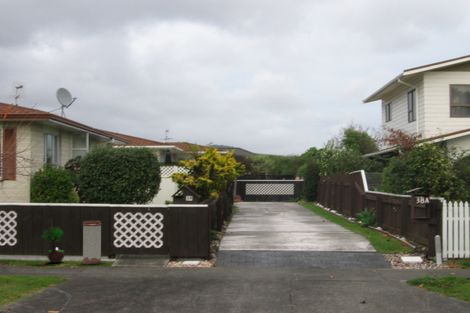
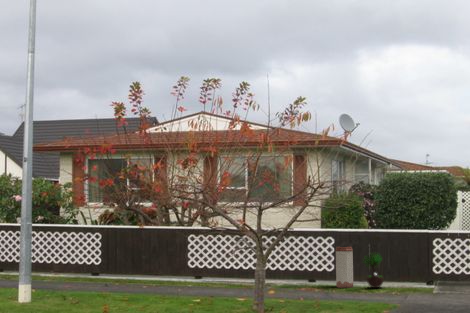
trash can: present [83,221,102,264] -> present [335,247,353,288]

